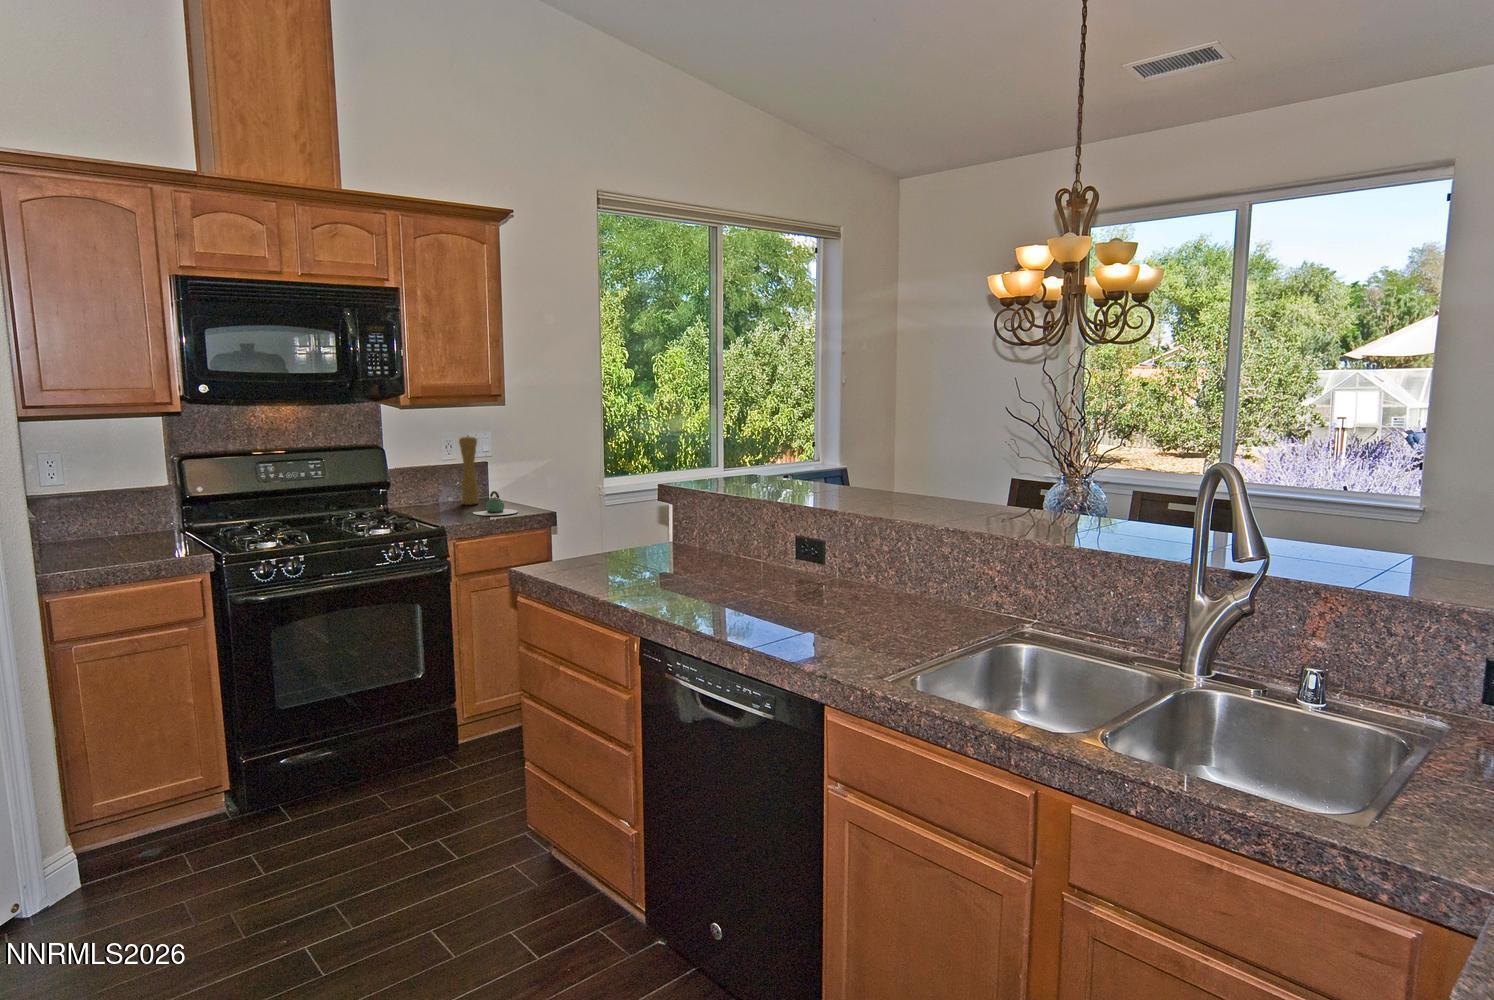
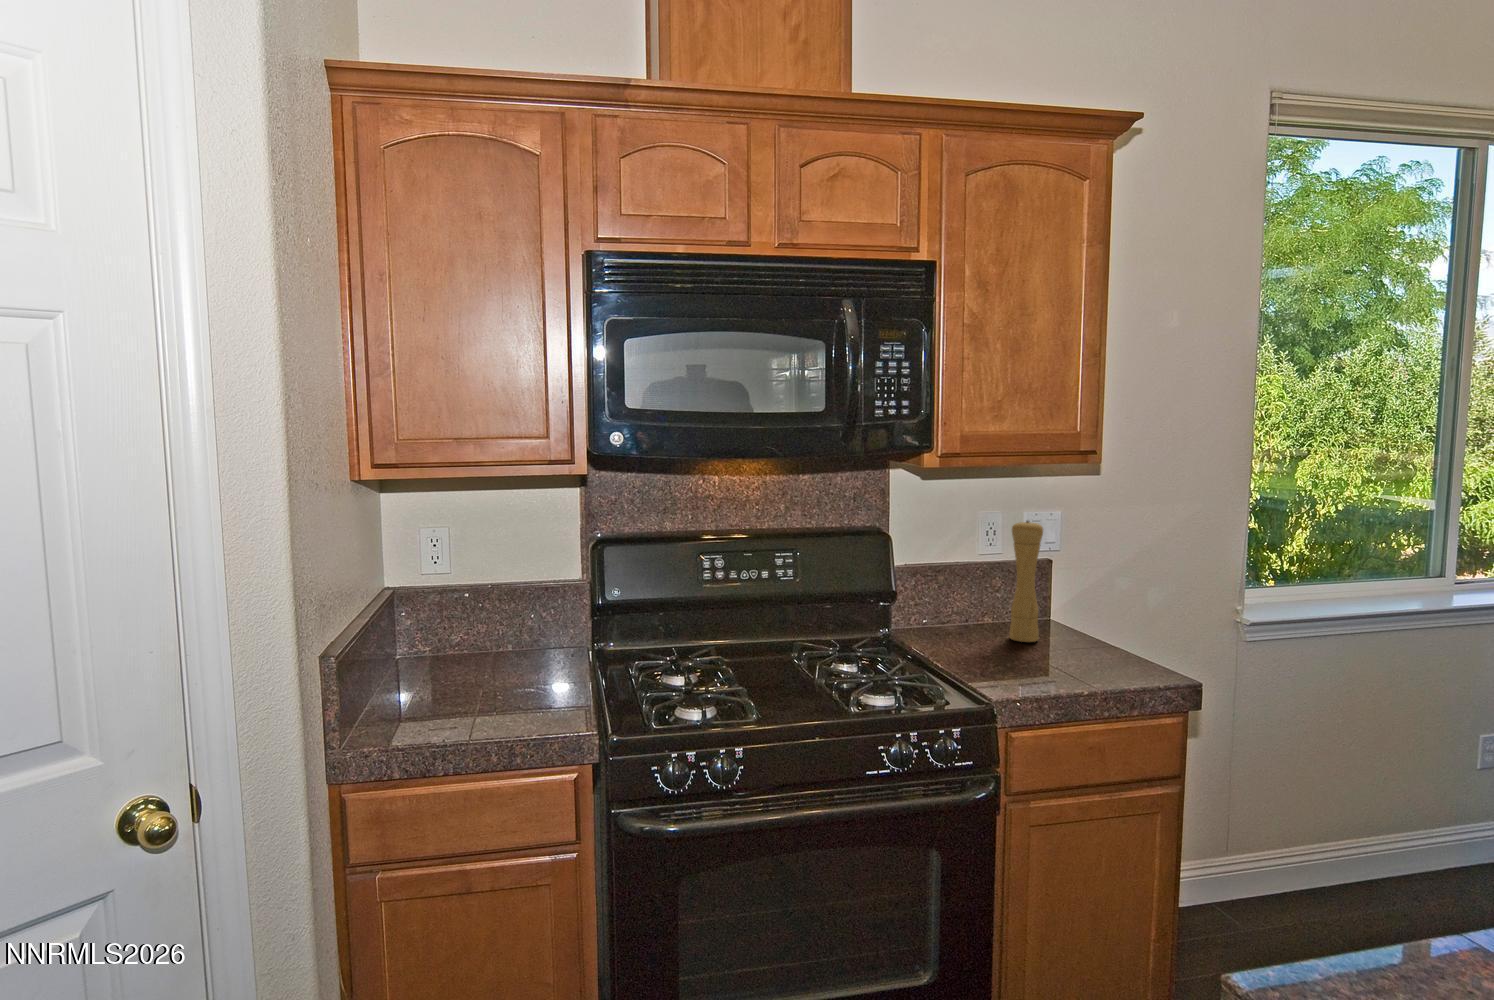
teapot: present [473,491,518,515] -> none [1034,629,1121,680]

